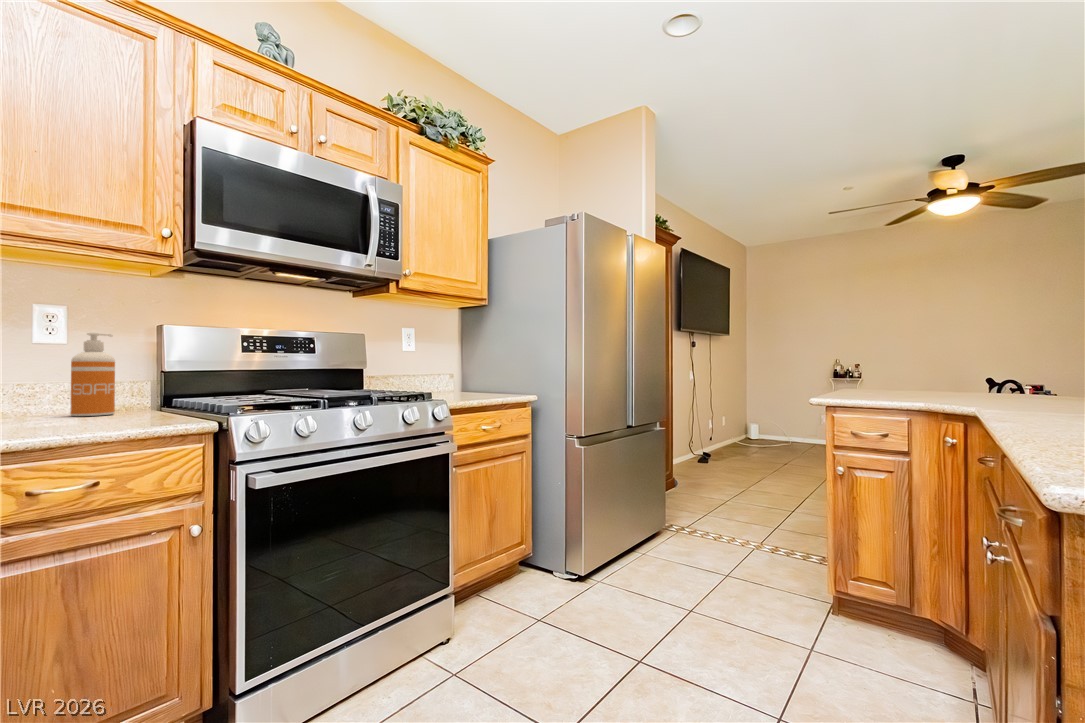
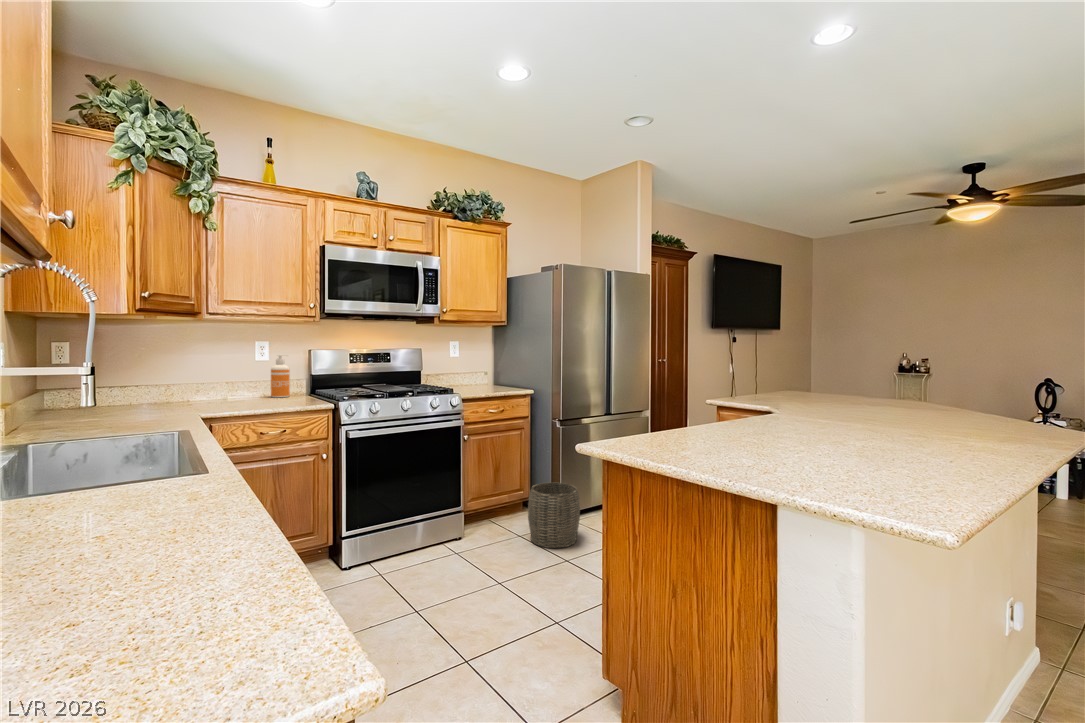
woven basket: none [555,530,635,641] -> present [528,483,580,548]

